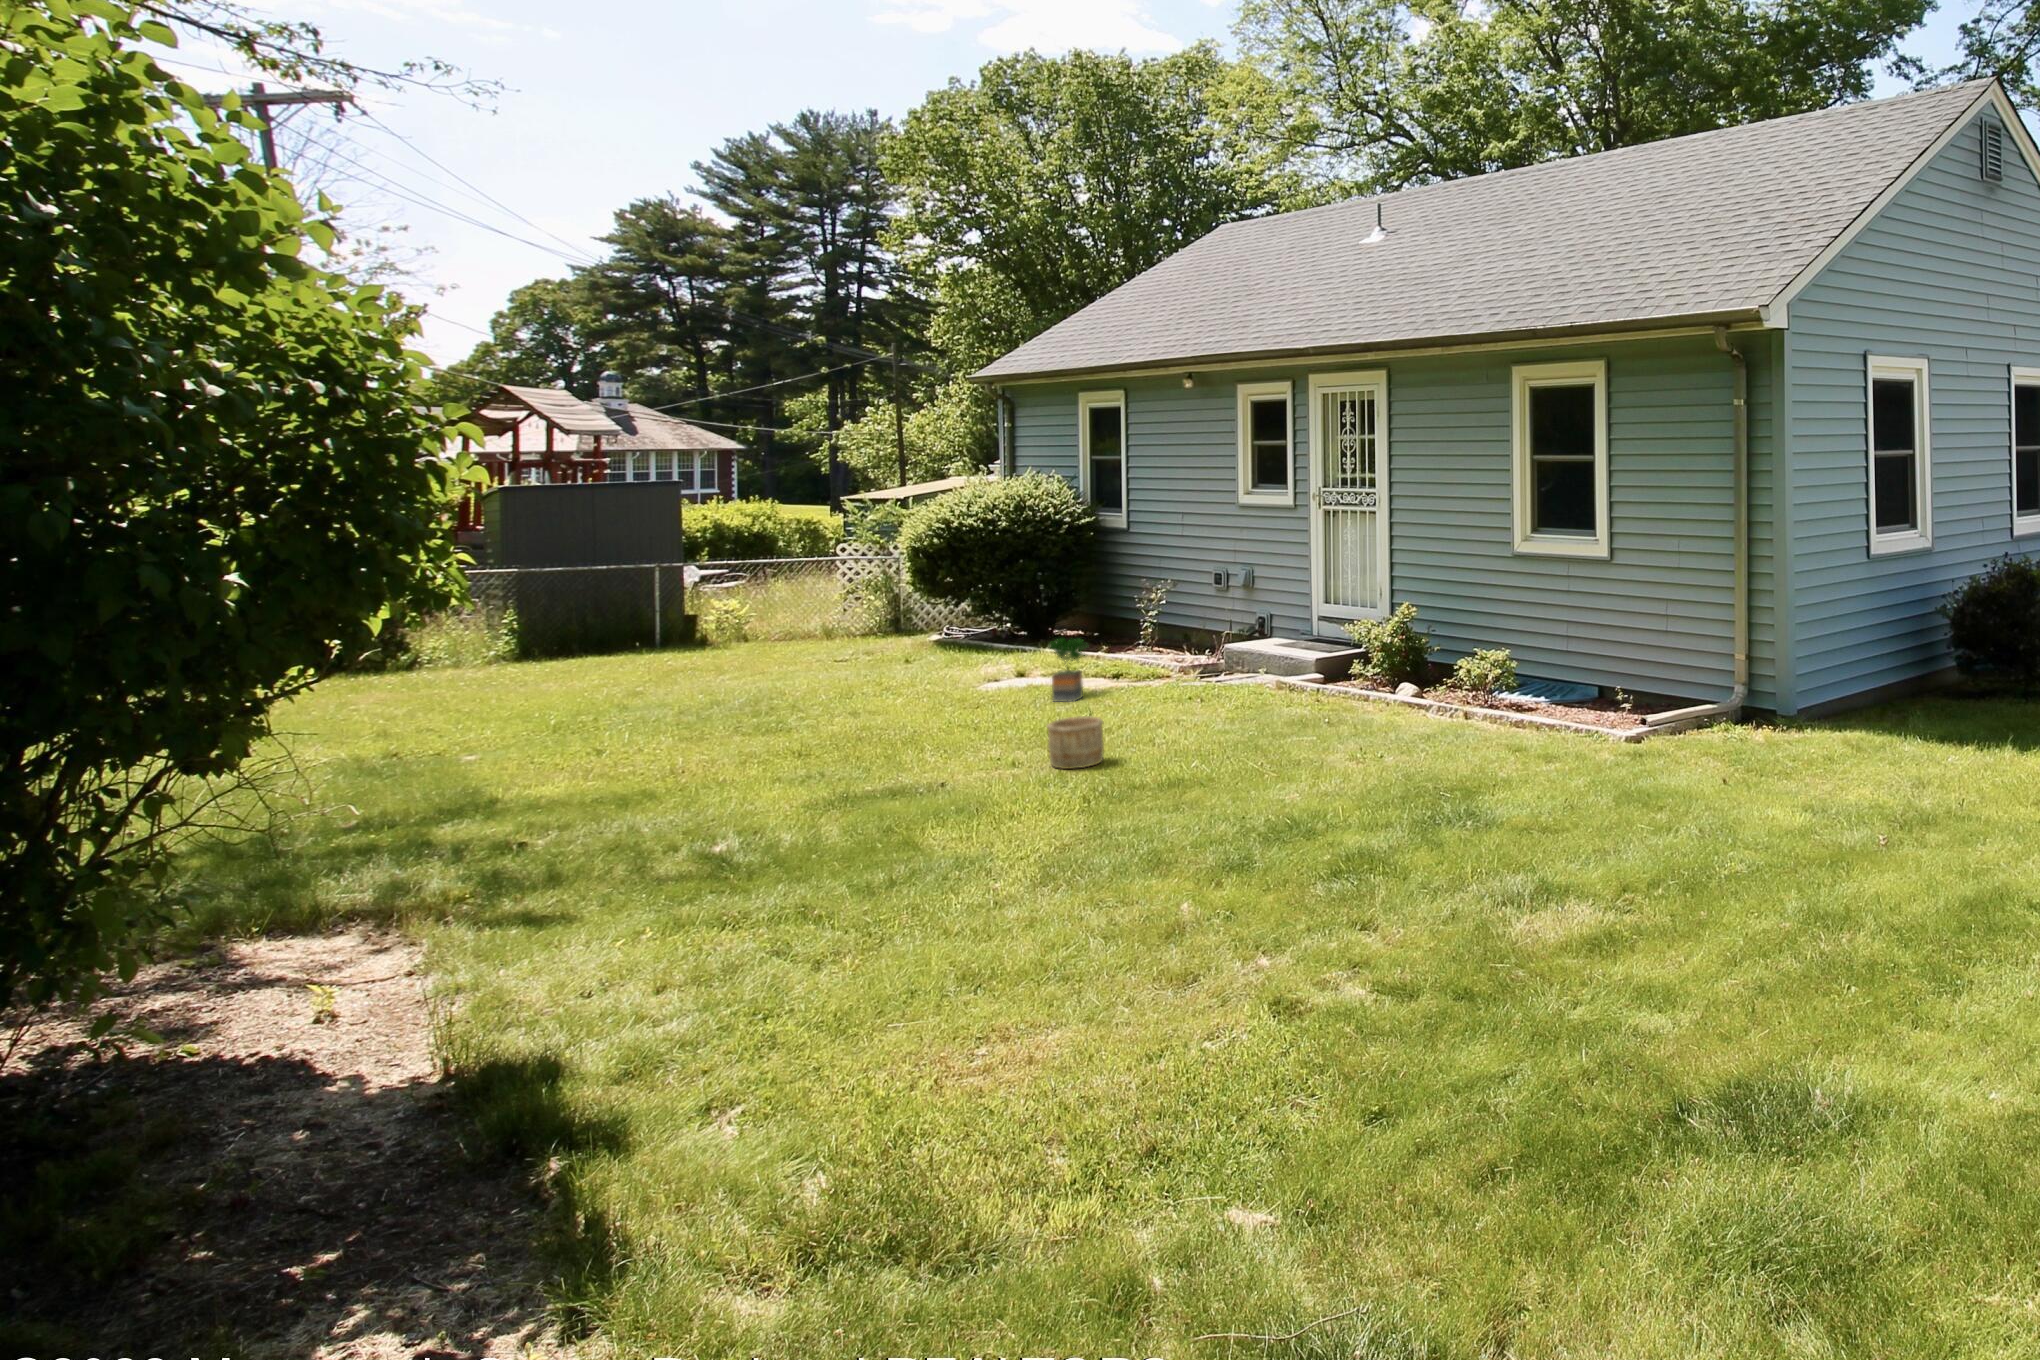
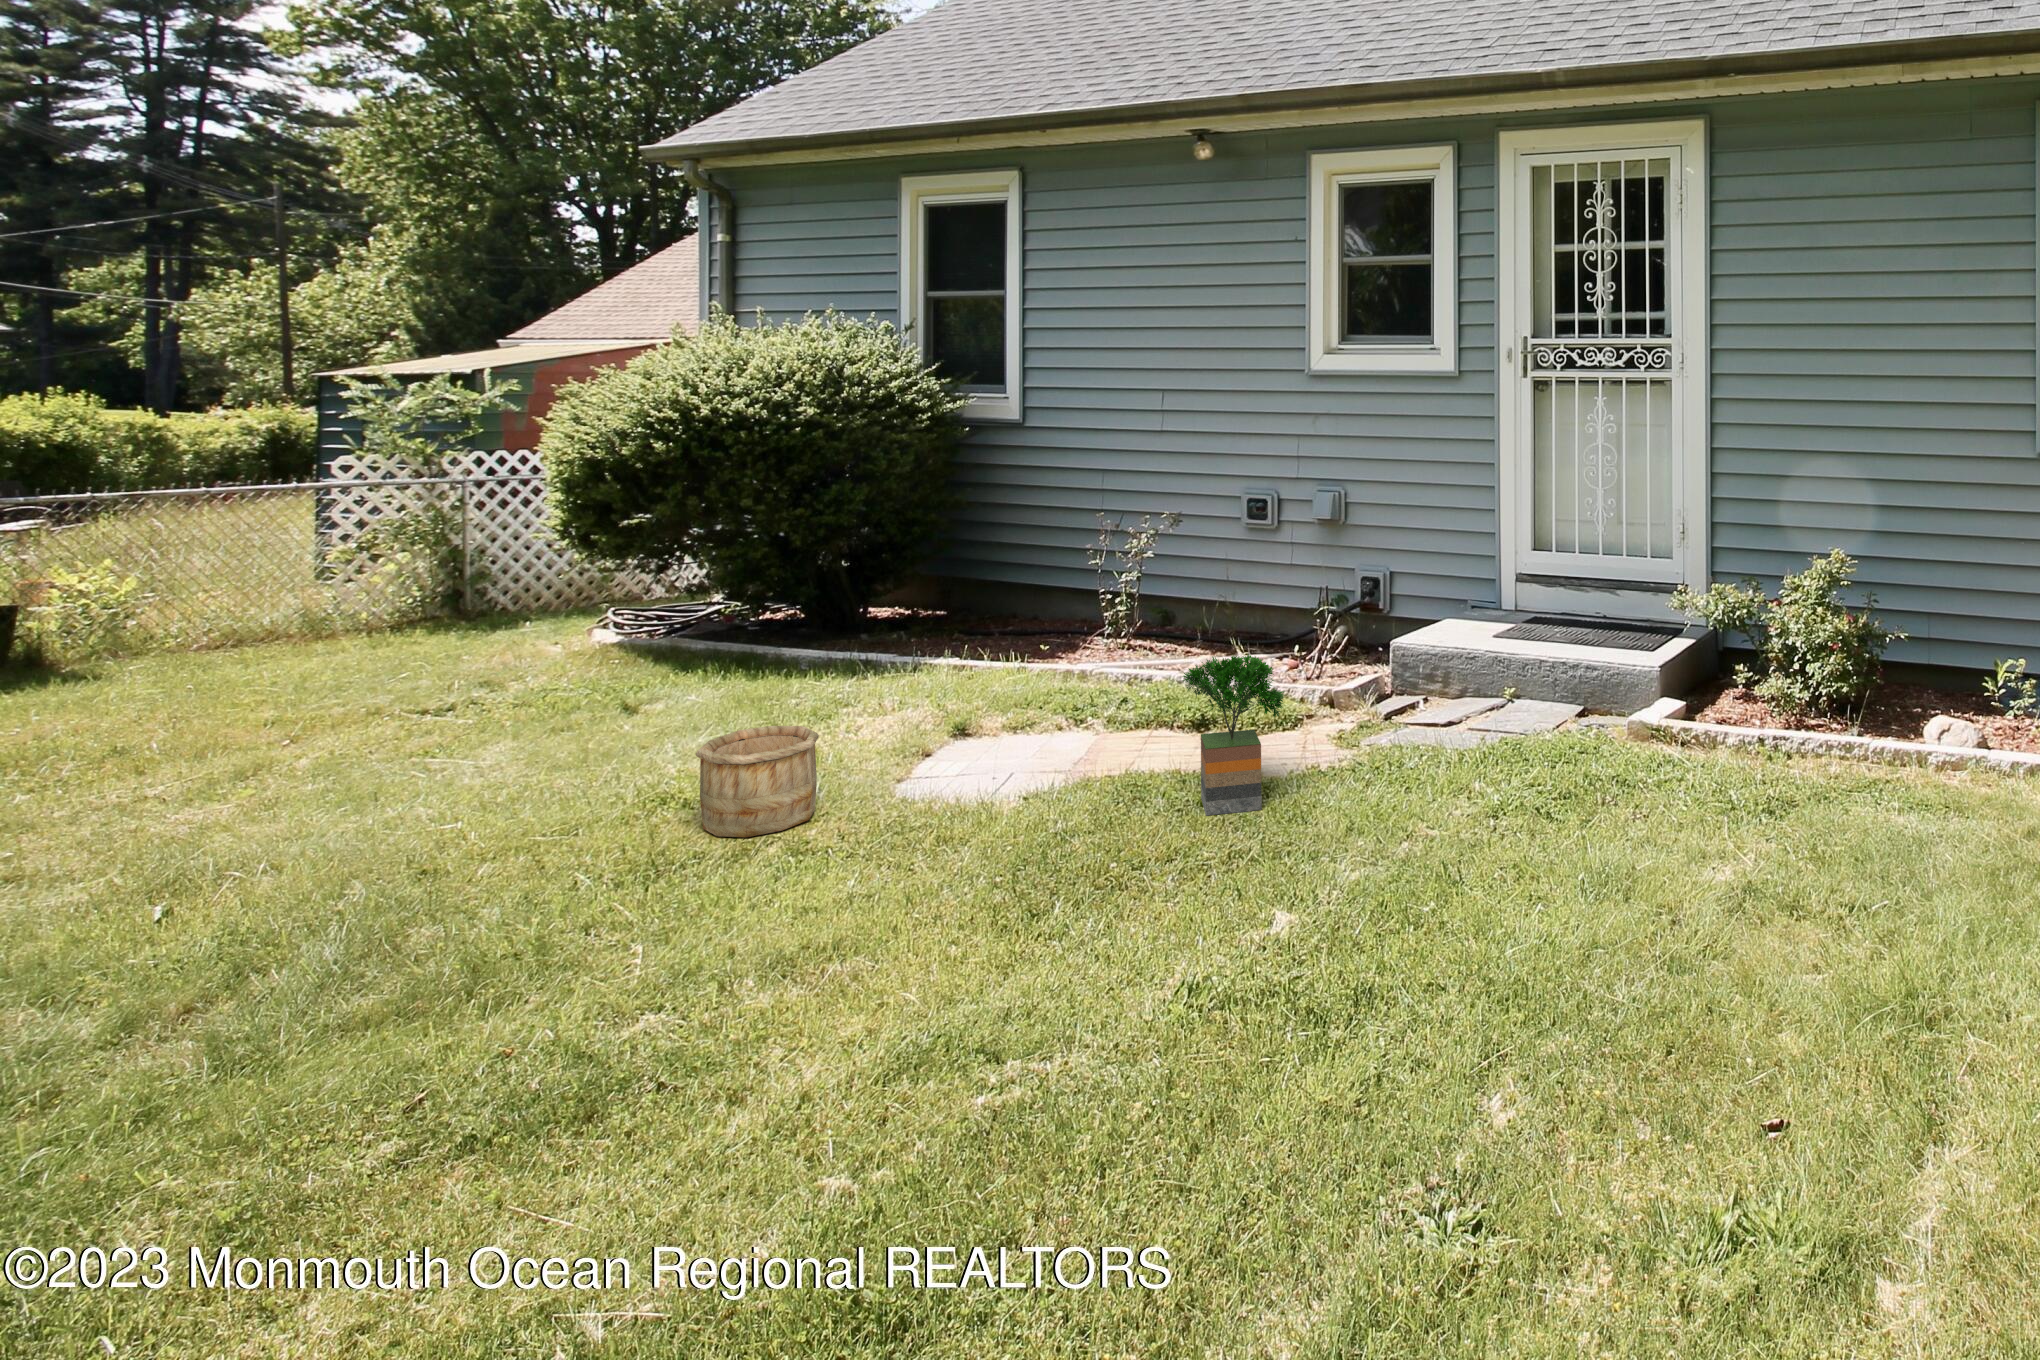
wooden bucket: present [1047,716,1104,769] -> present [696,726,819,837]

